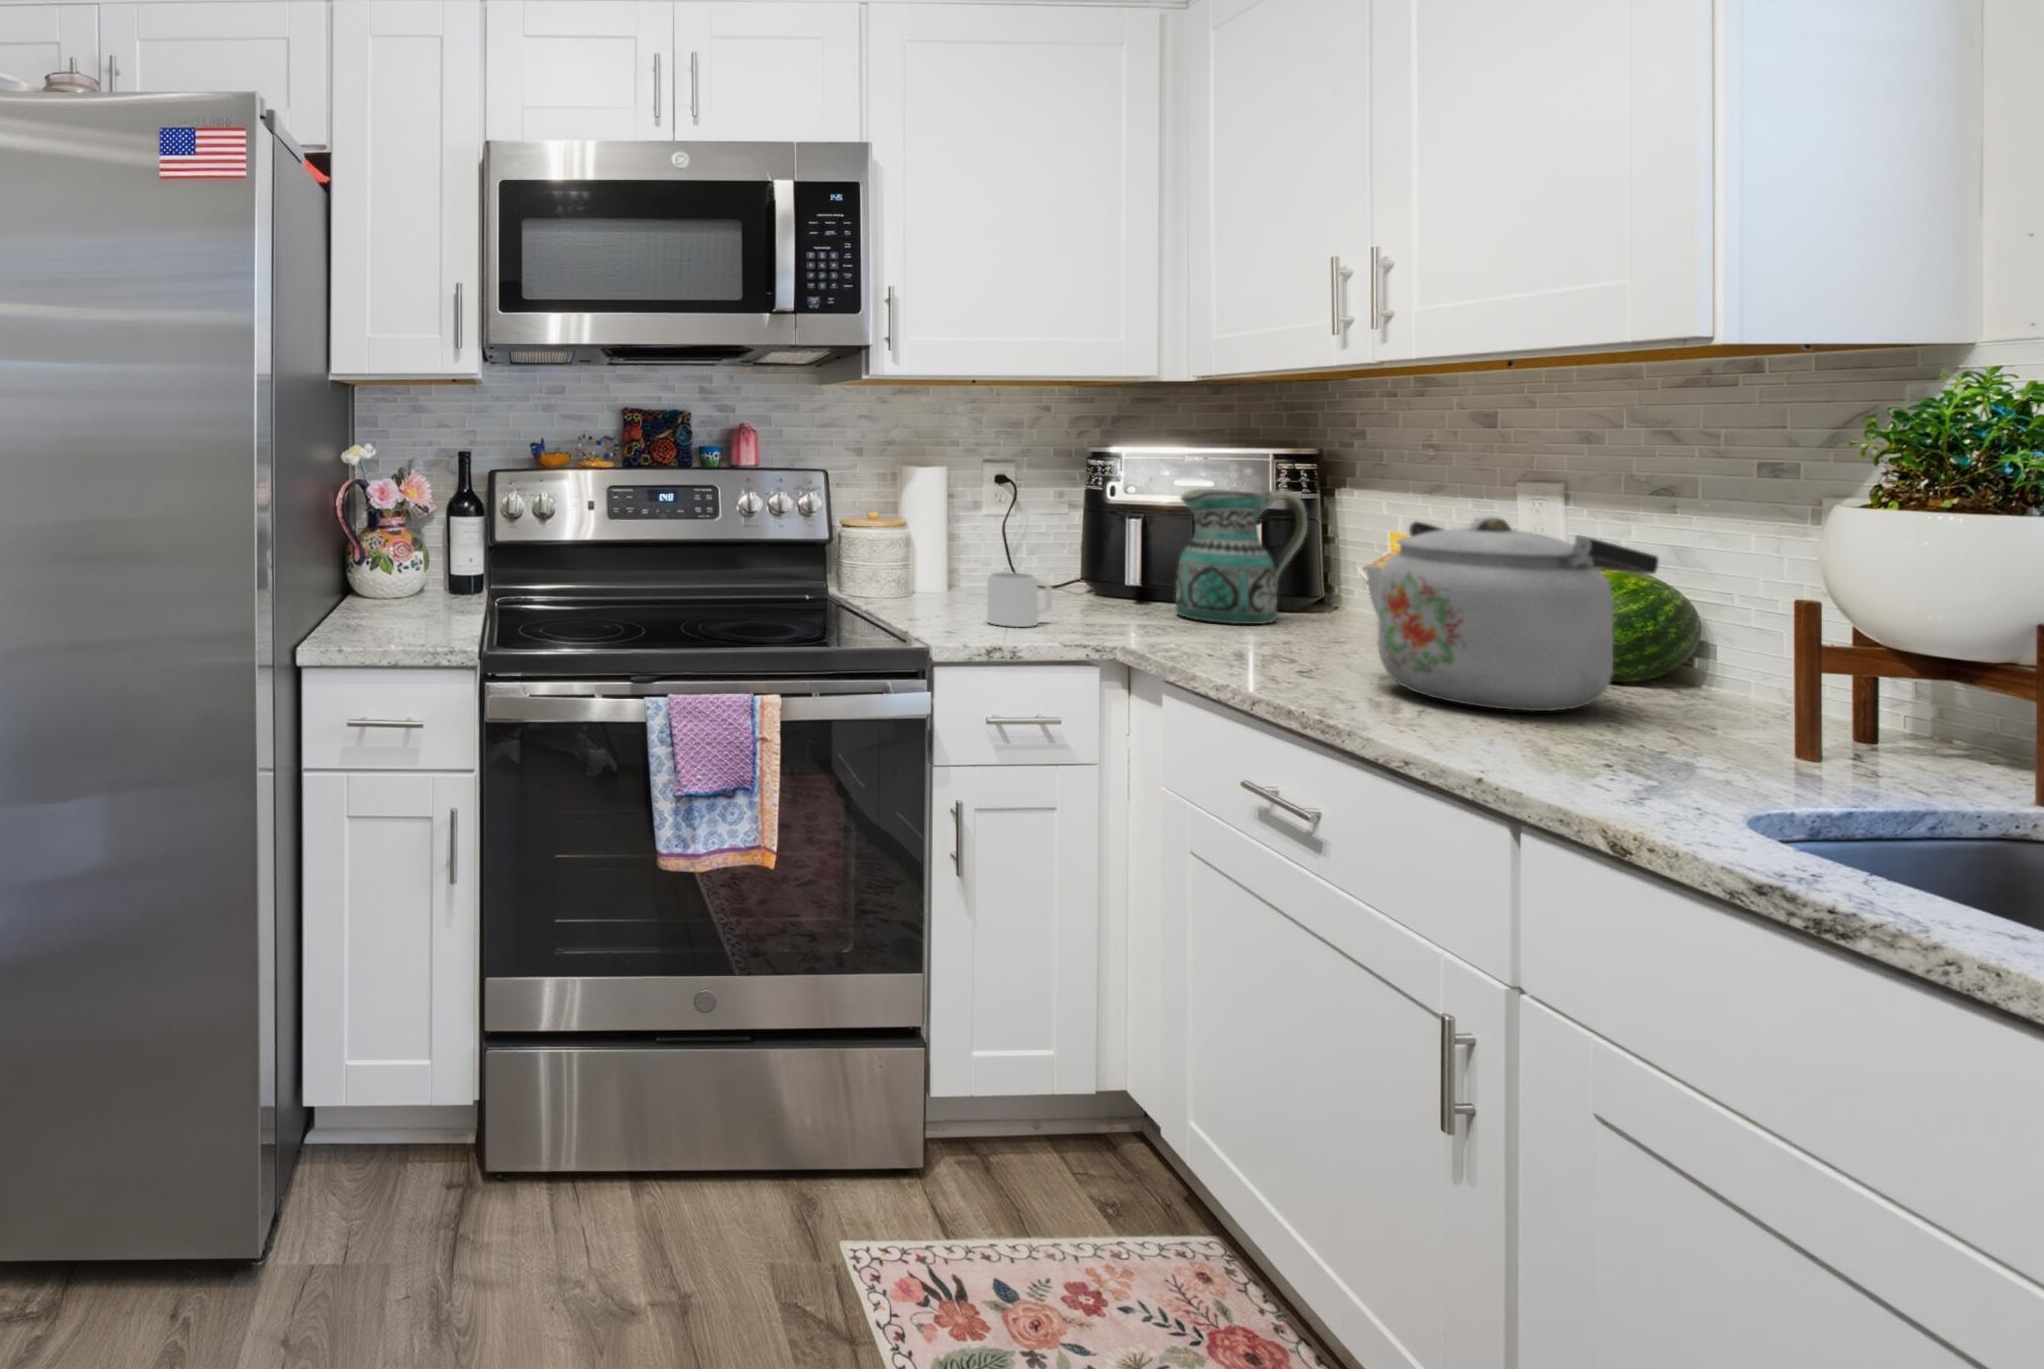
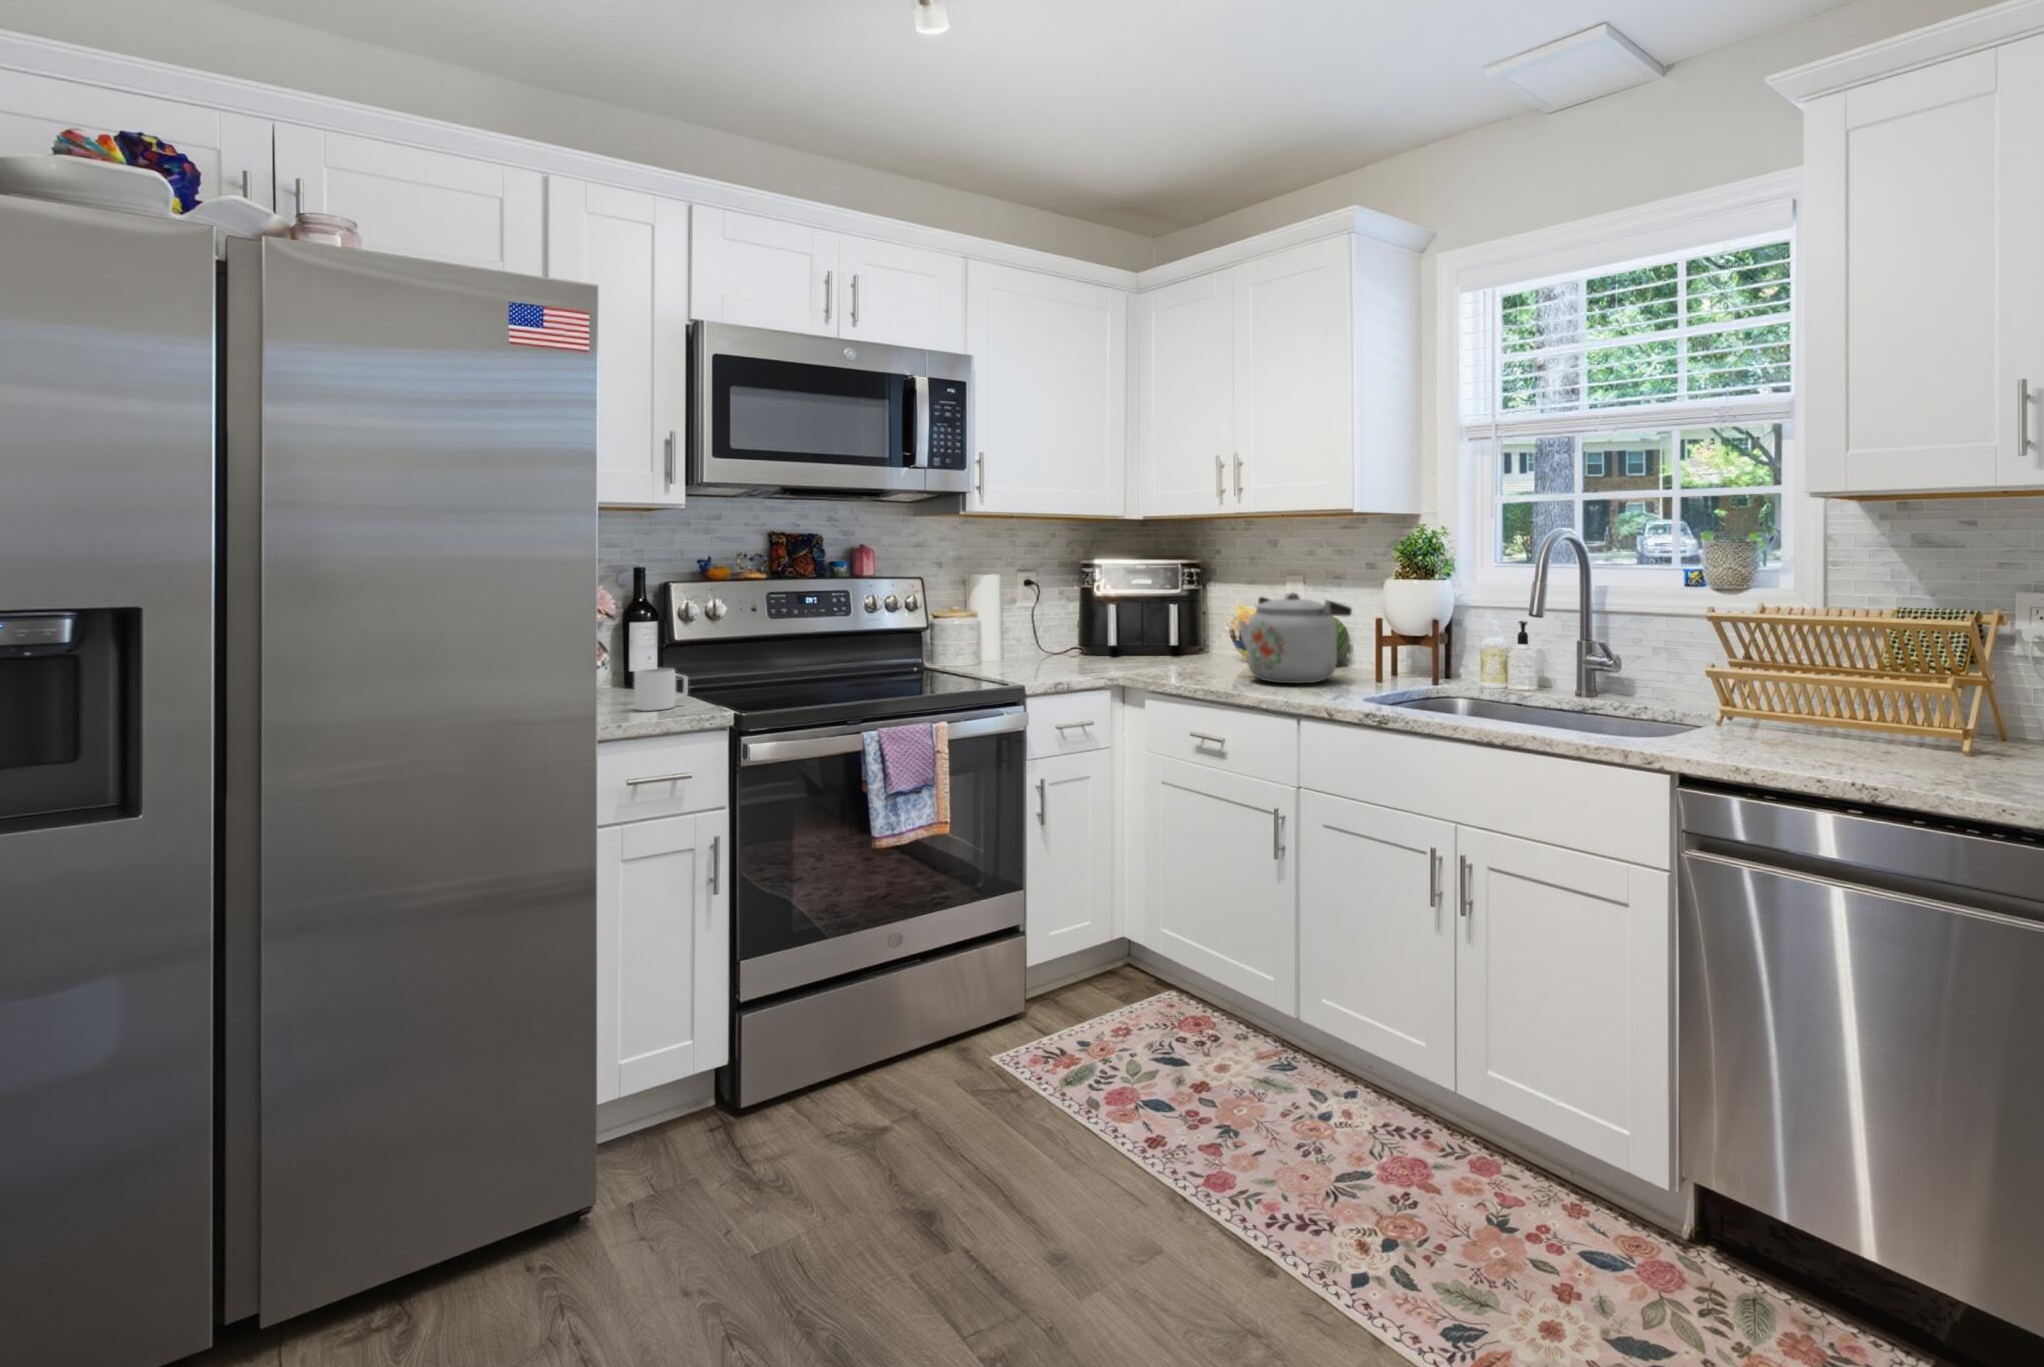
ceramic pitcher: present [1176,489,1308,624] -> none [1134,582,1198,660]
mug: present [987,572,1052,627] -> present [634,668,688,711]

